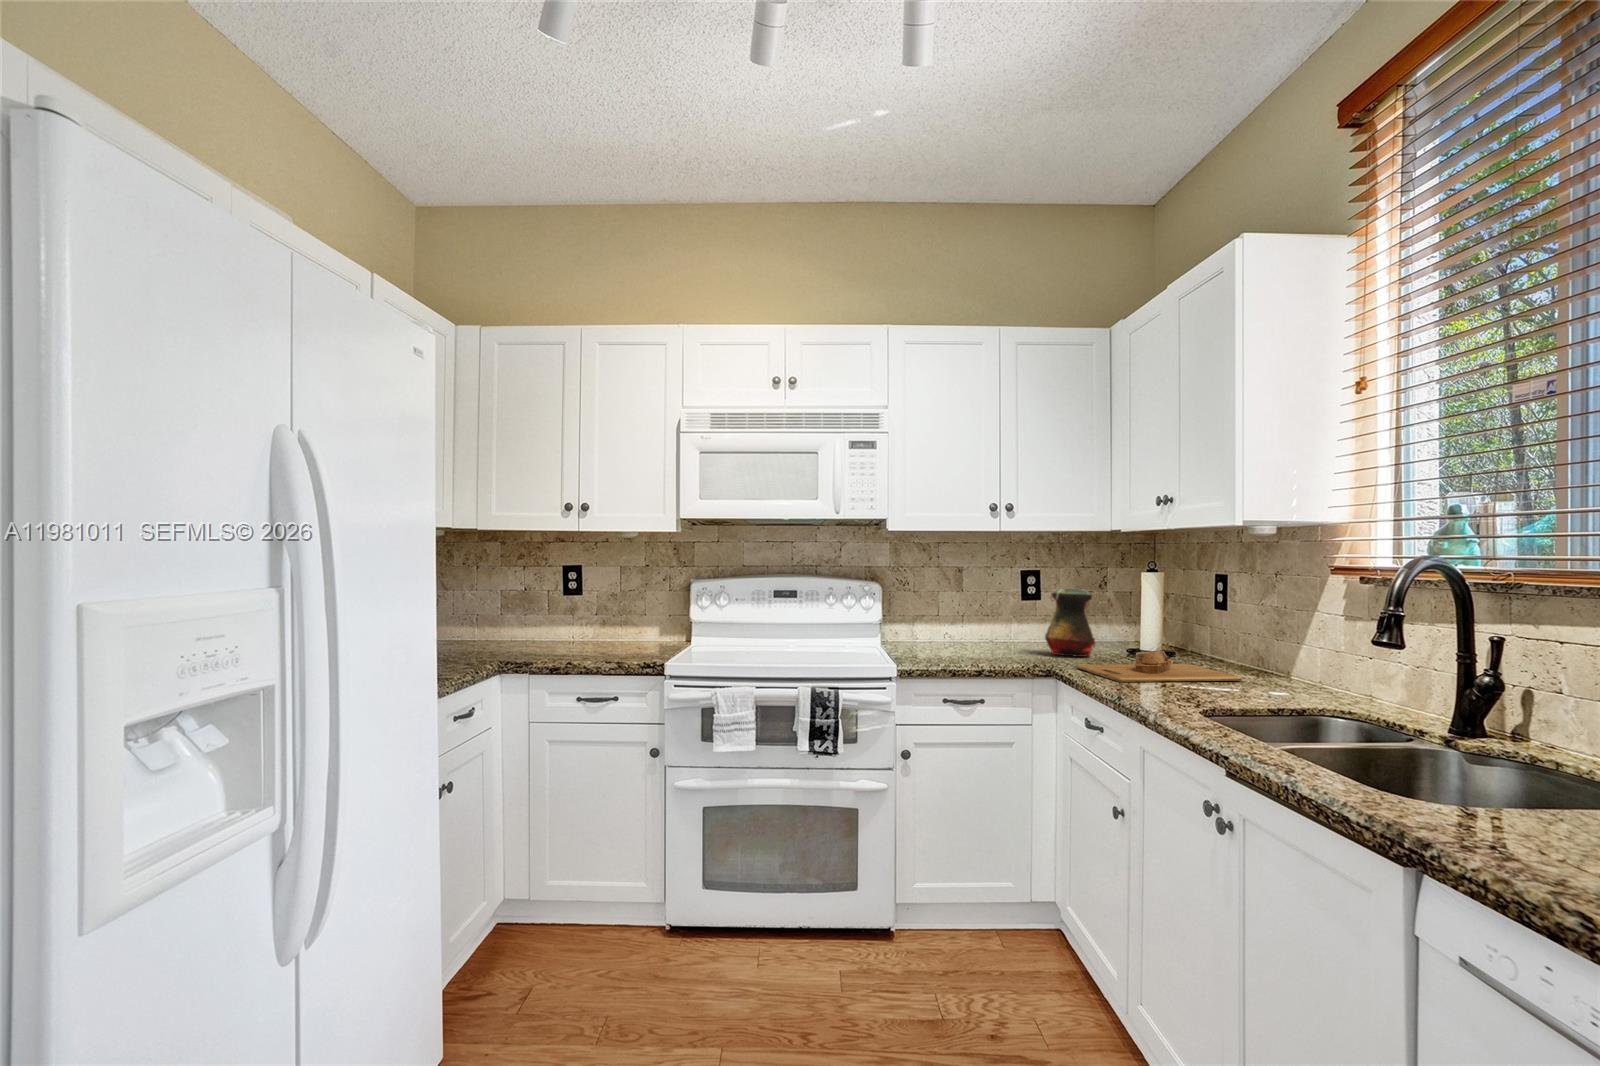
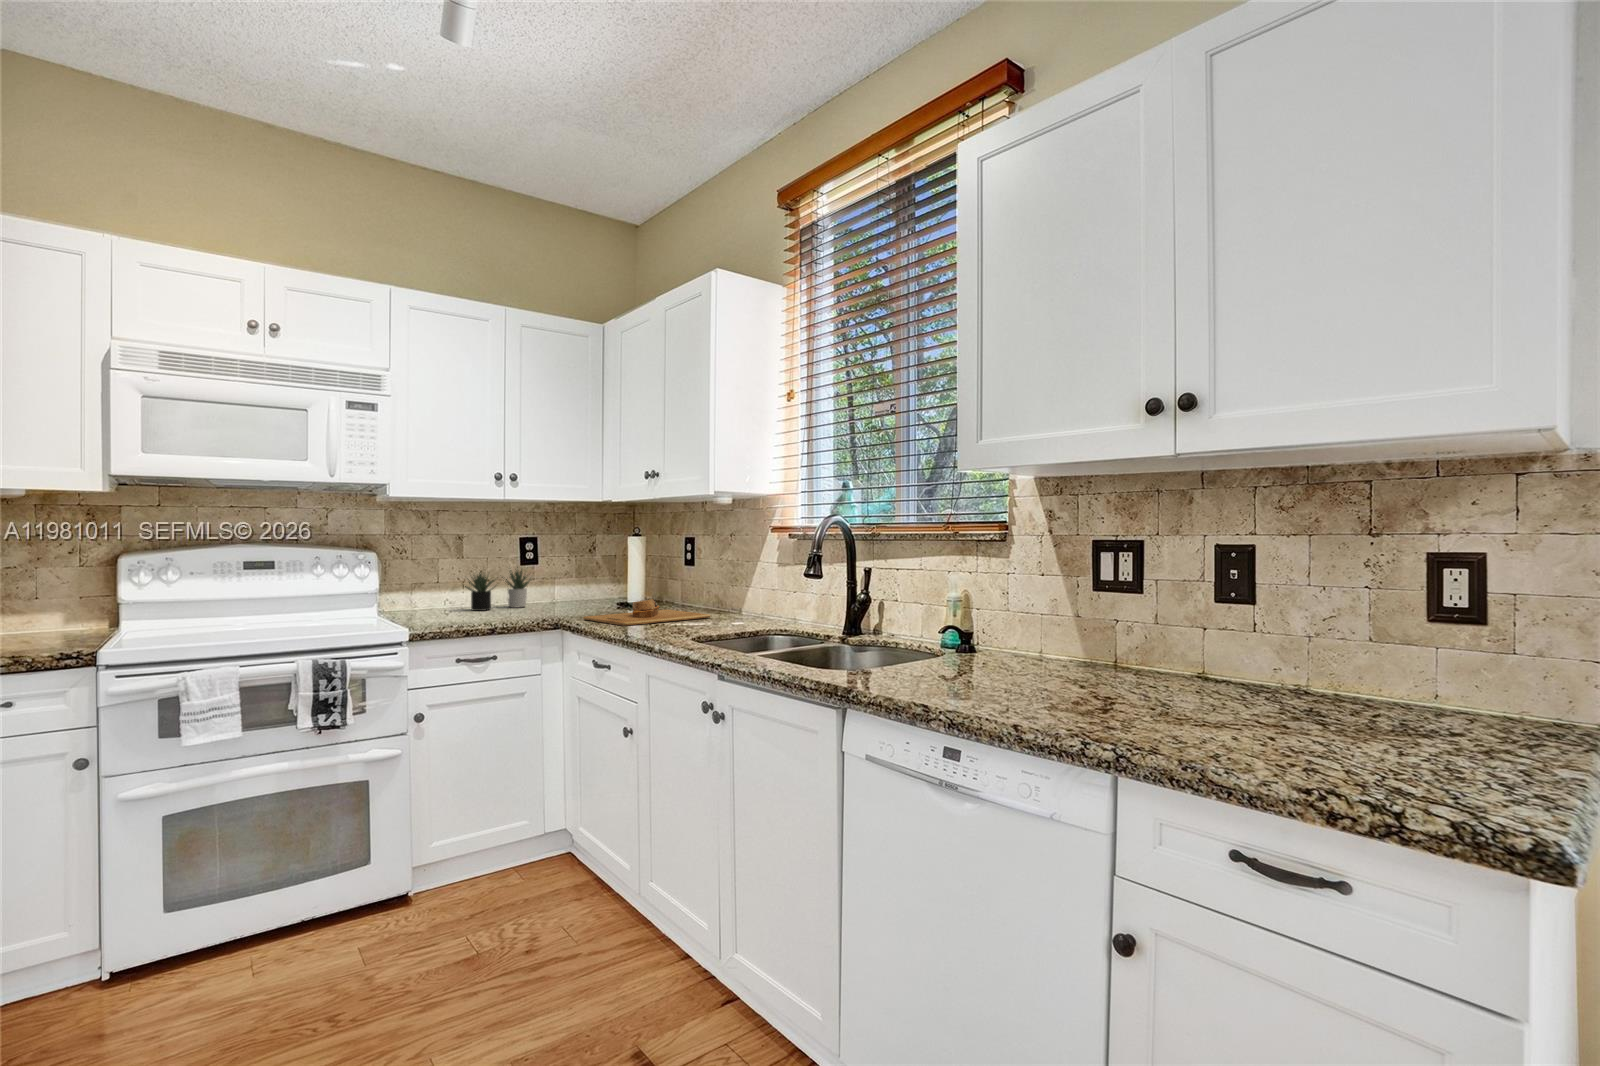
vase: present [1045,589,1095,657] -> none [548,552,594,612]
succulent plant: none [958,598,1037,647] -> present [463,567,530,611]

